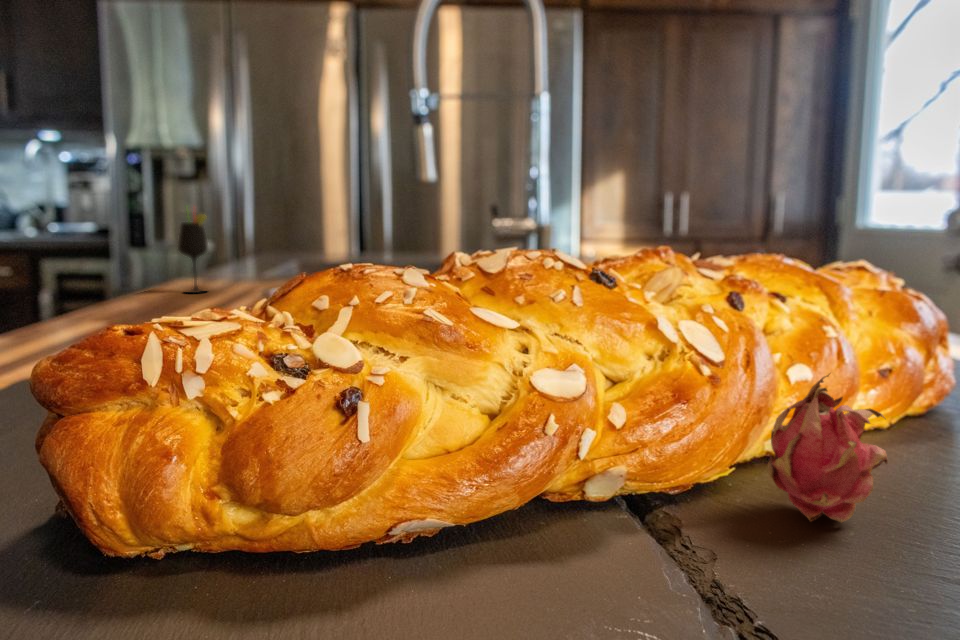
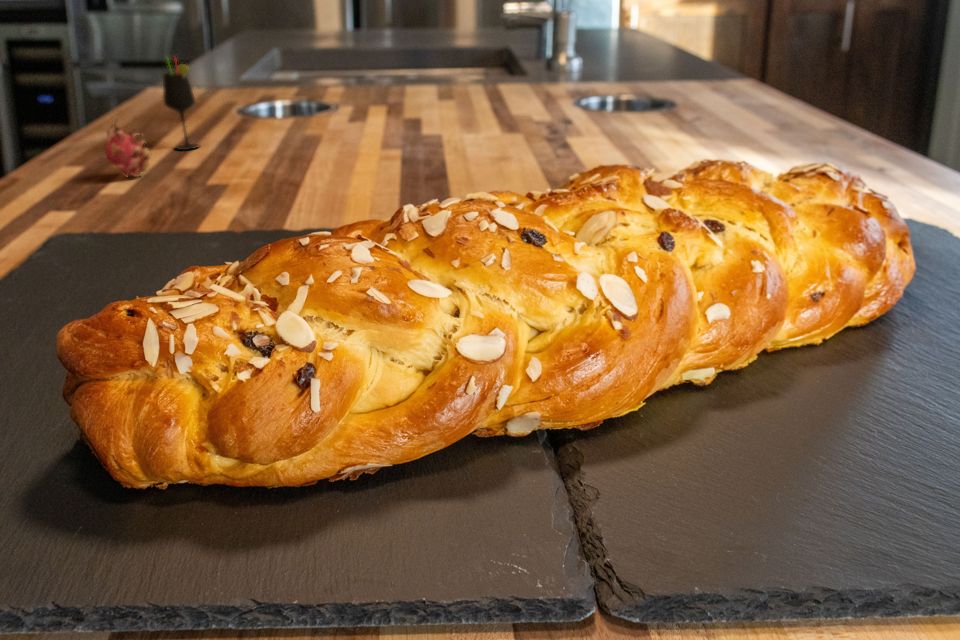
fruit: present [768,375,888,523] -> present [104,123,152,177]

